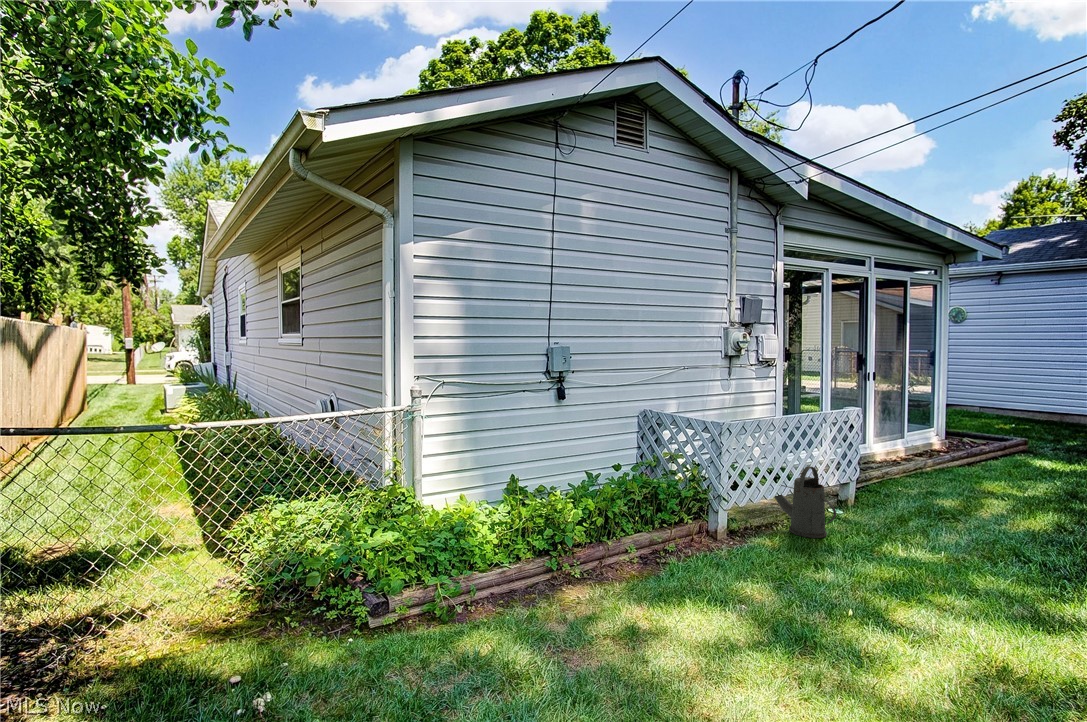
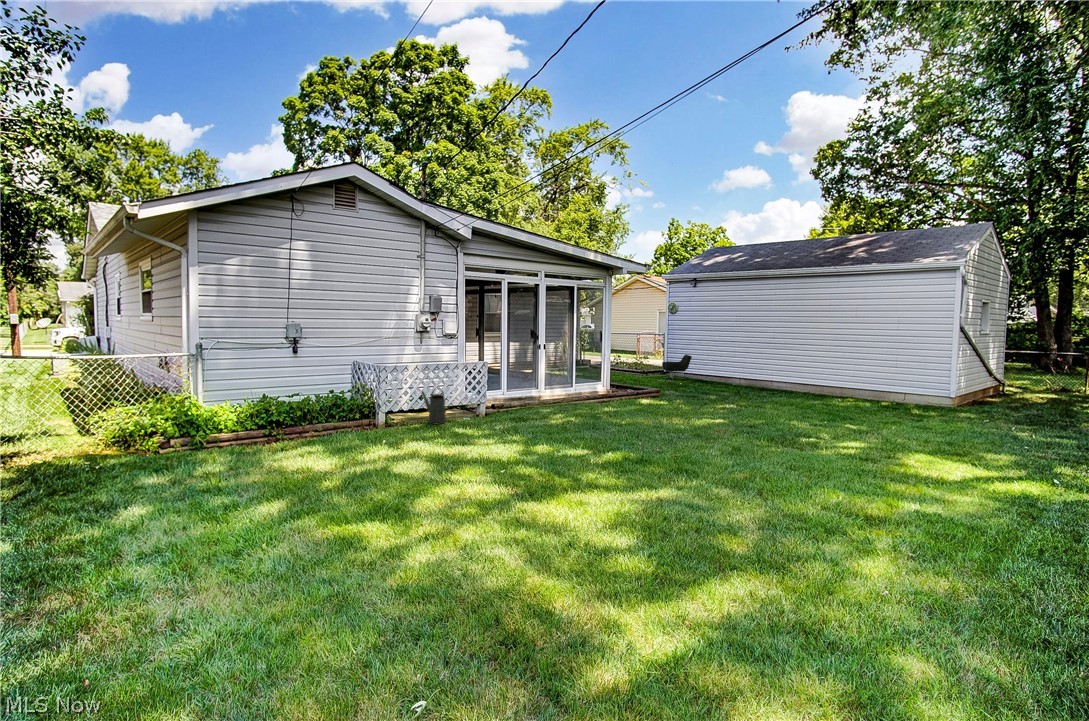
lounge chair: none [976,391,1040,430] -> present [662,355,692,379]

